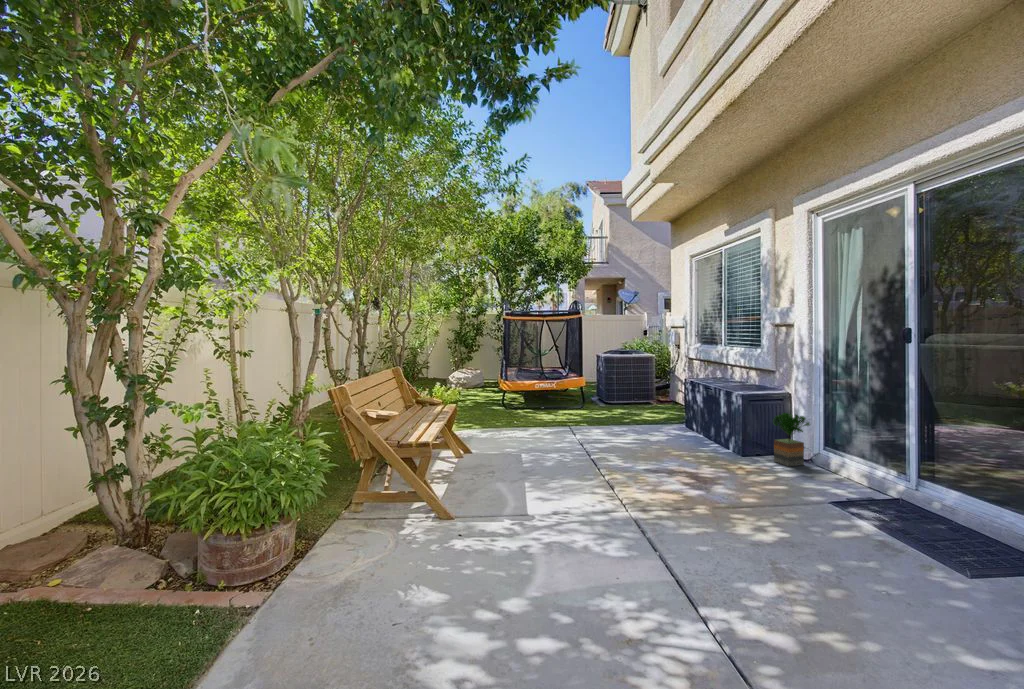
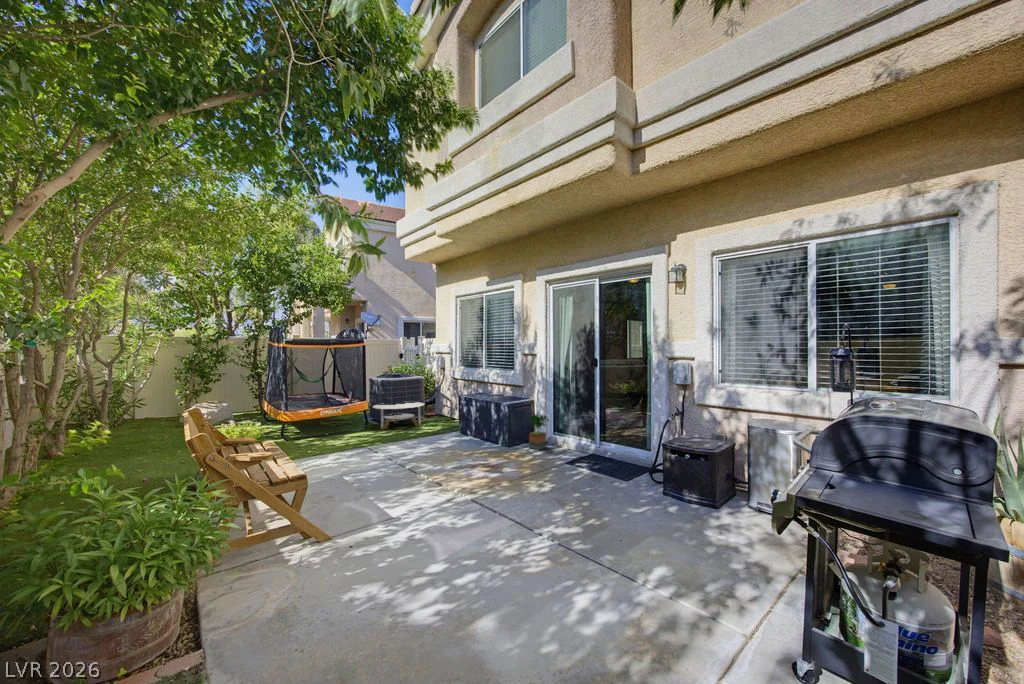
round table: none [588,383,649,413] -> present [373,402,424,429]

